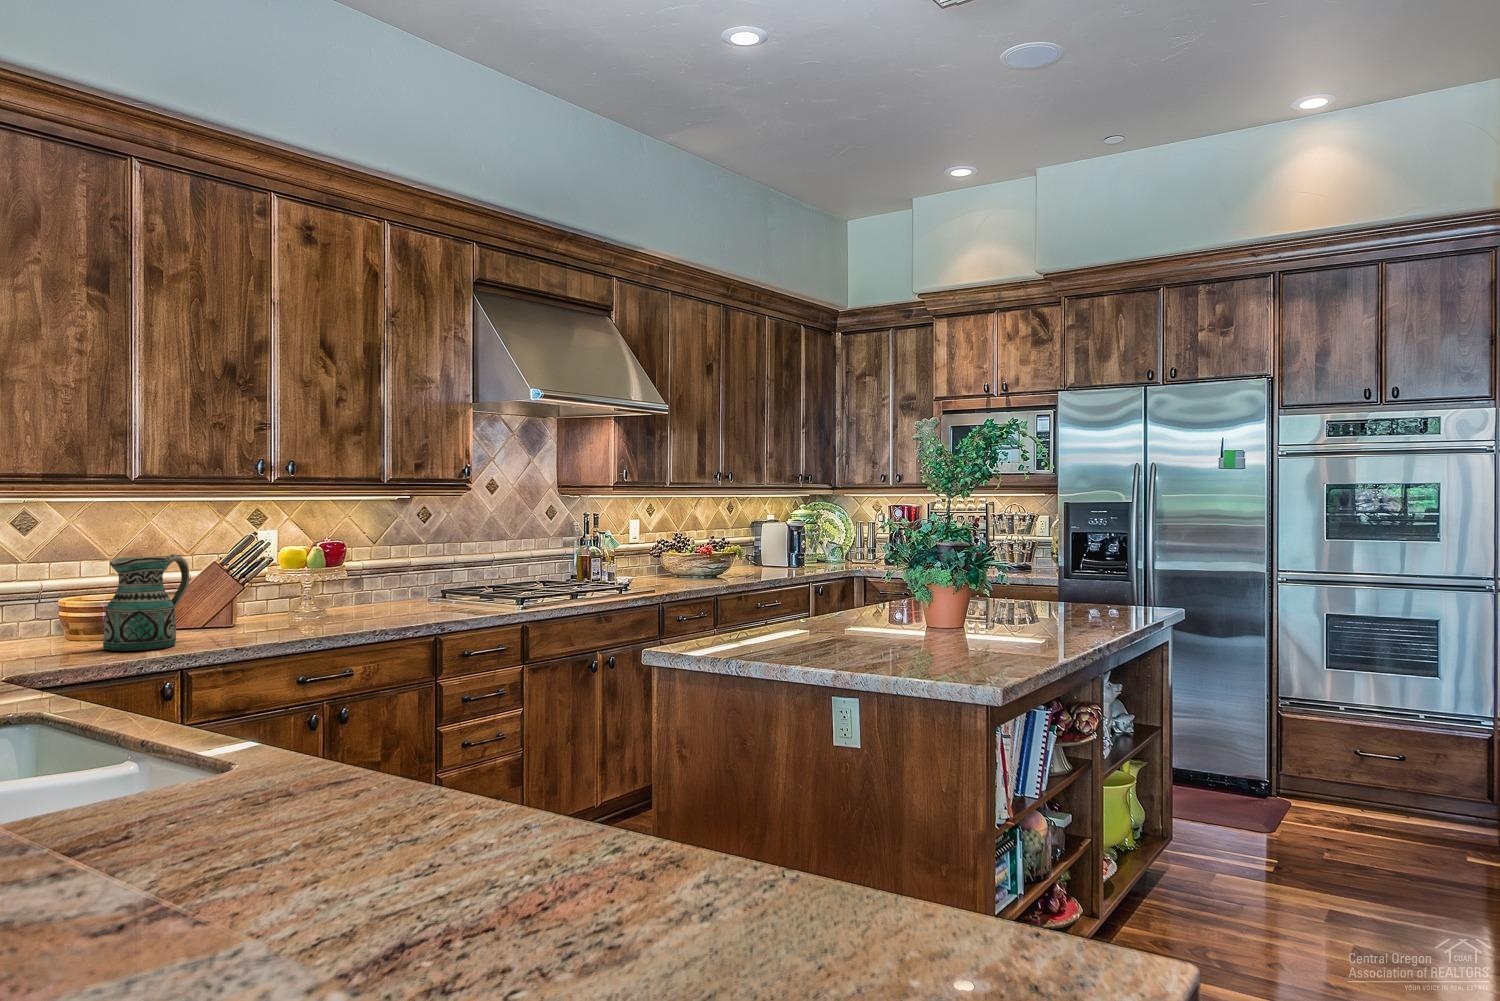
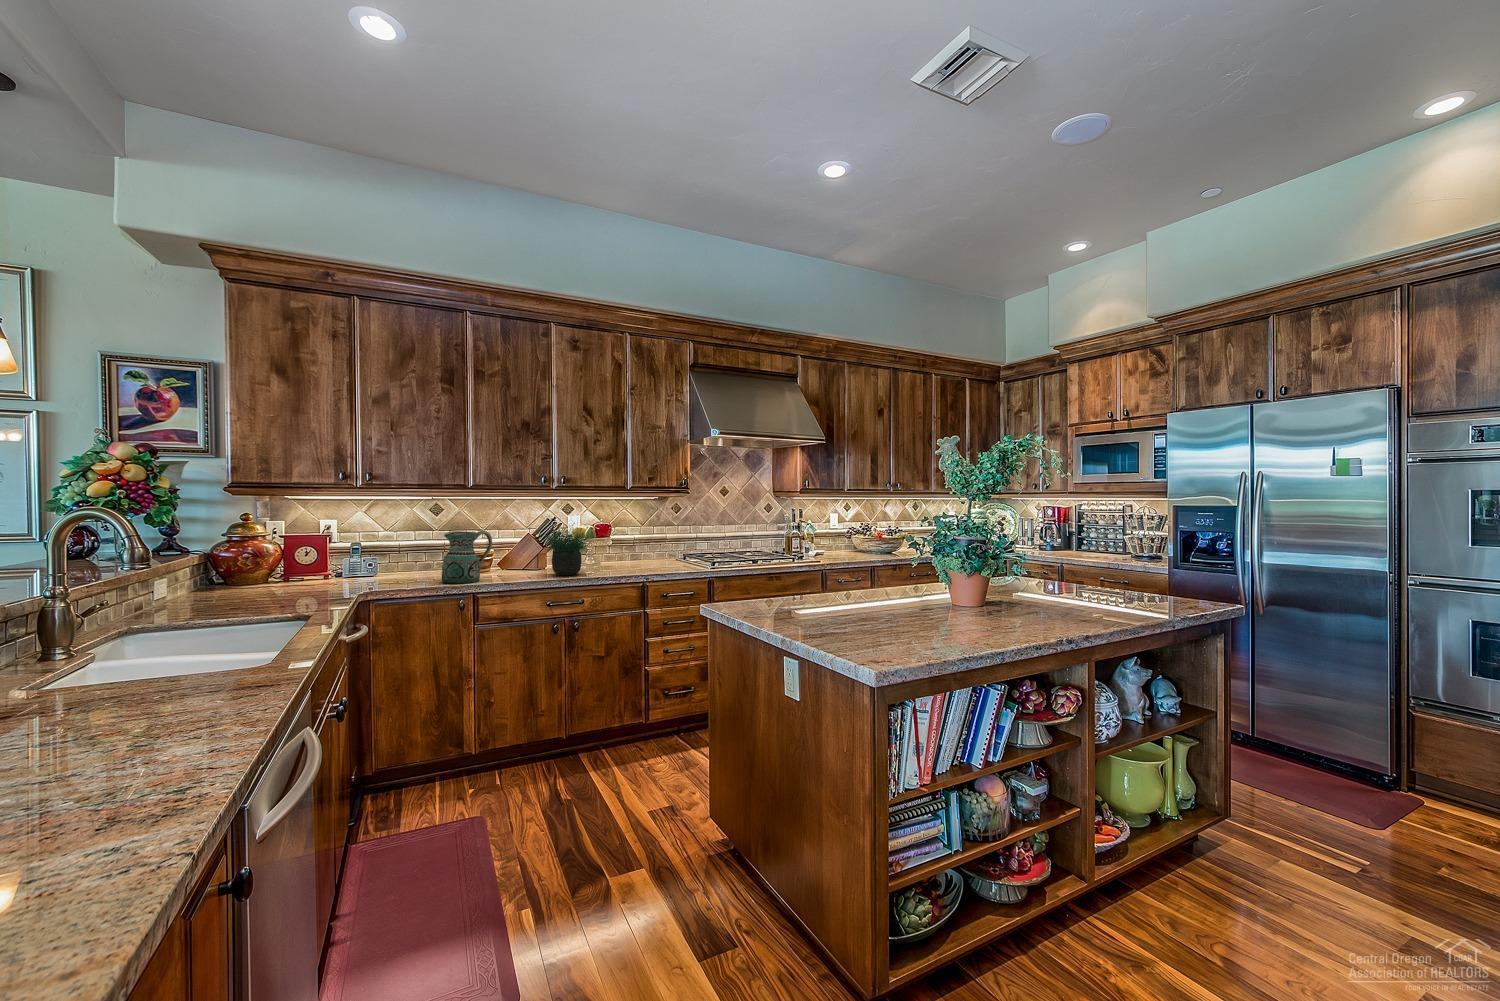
potted plant: none [251,515,379,626] -> present [543,524,589,576]

